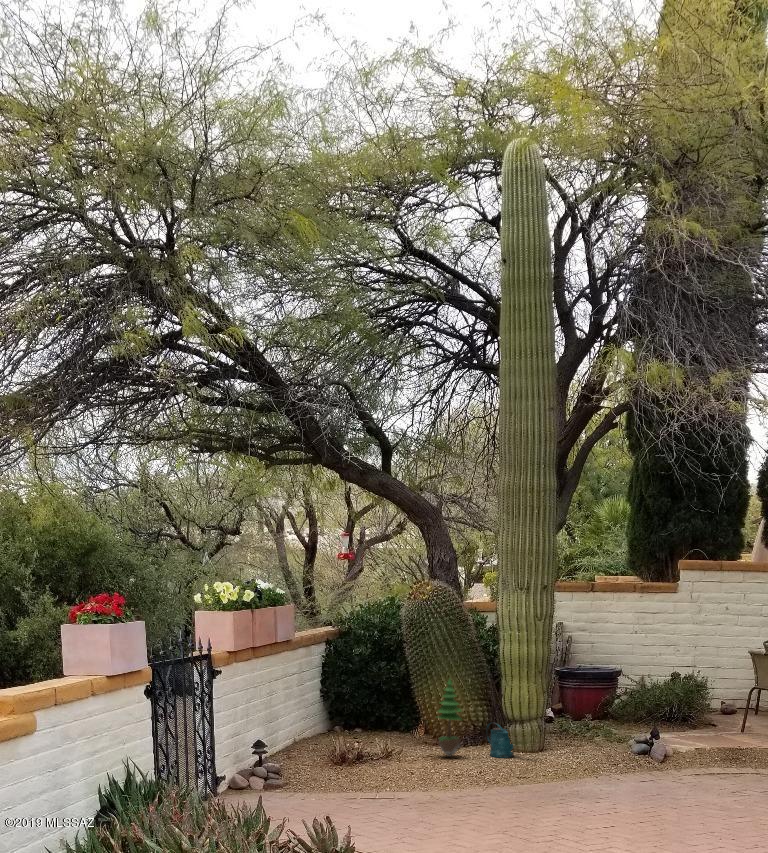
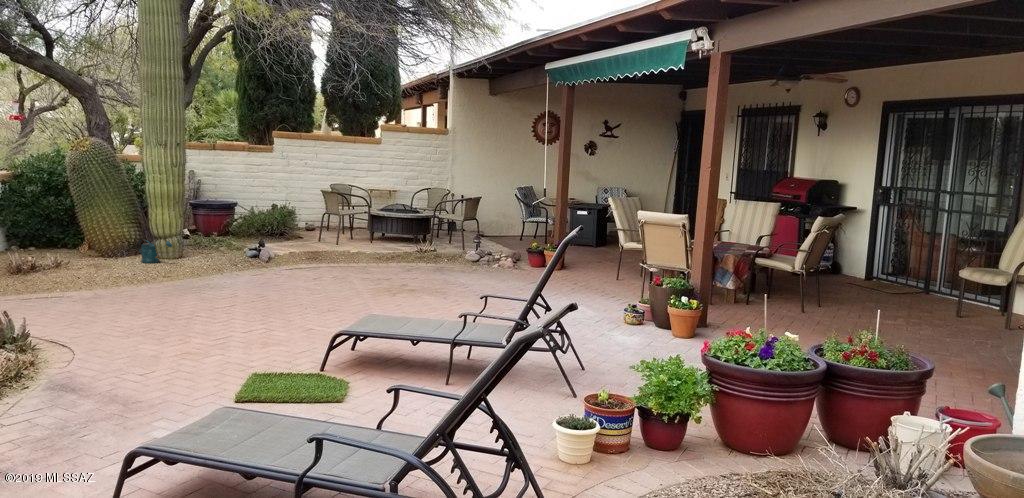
potted tree: present [437,679,462,757] -> none [96,209,119,265]

